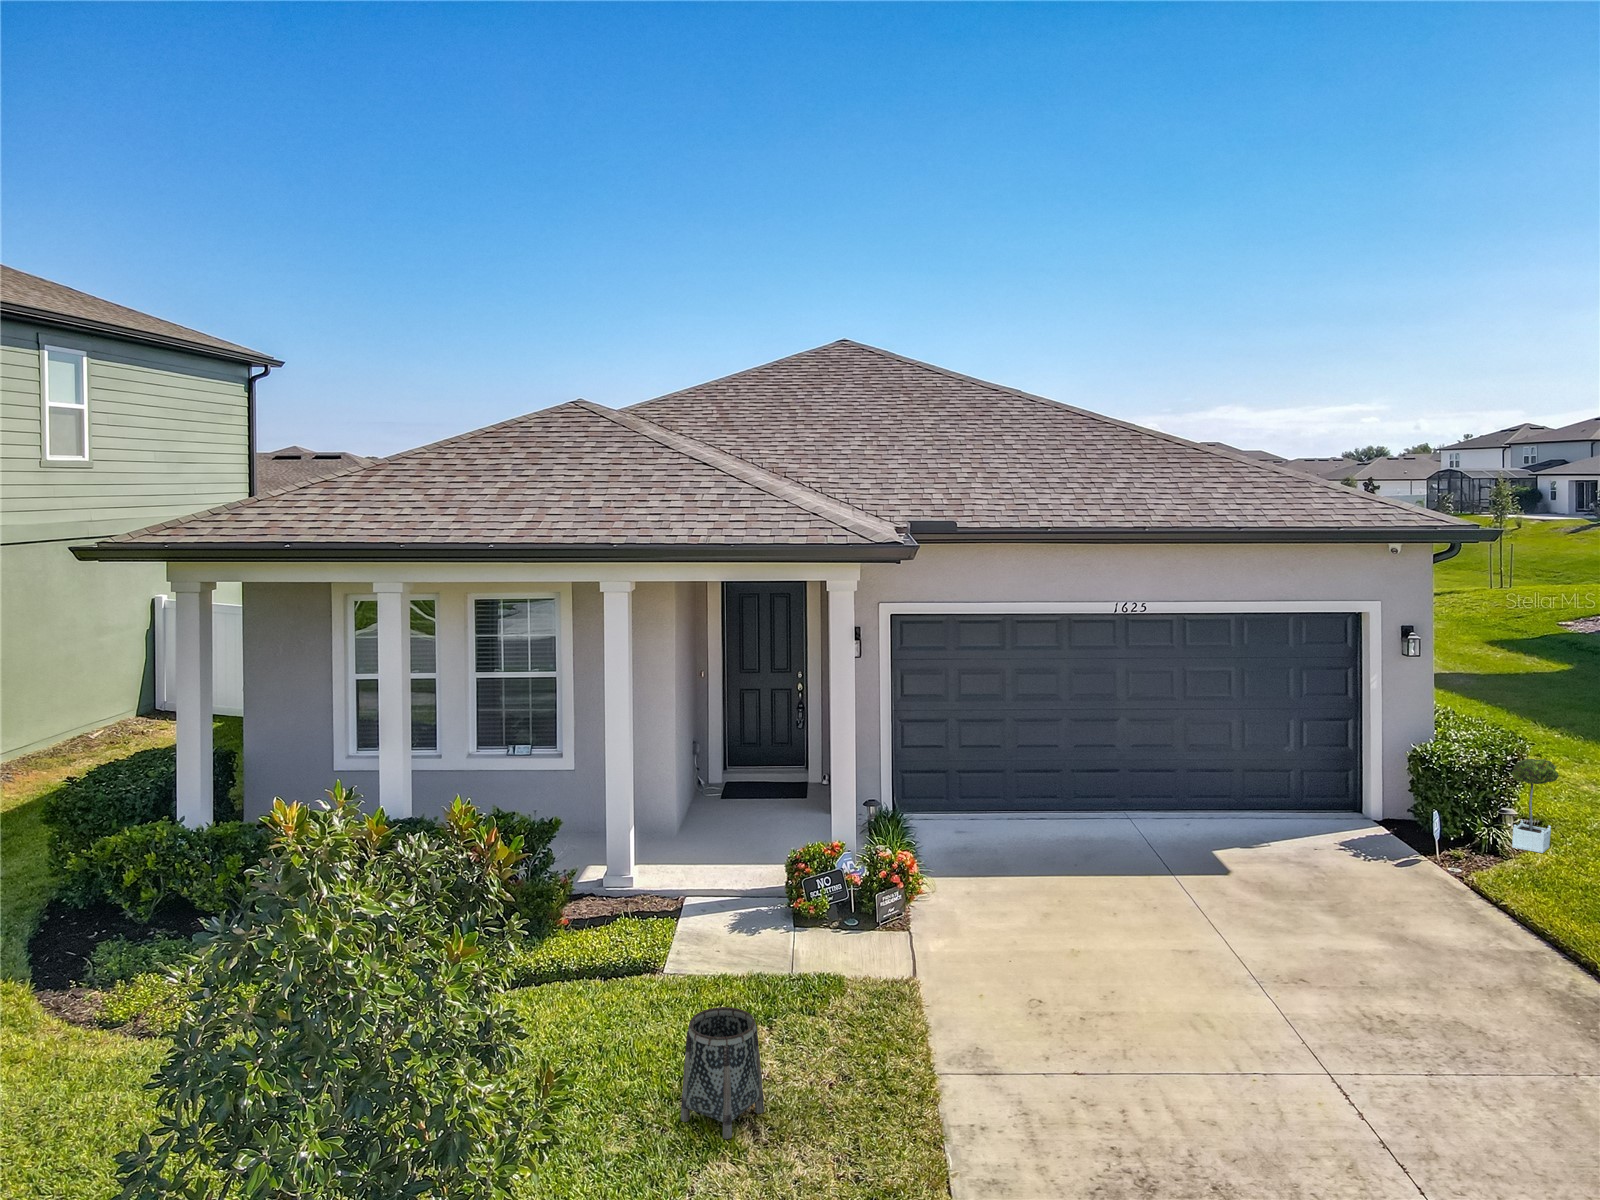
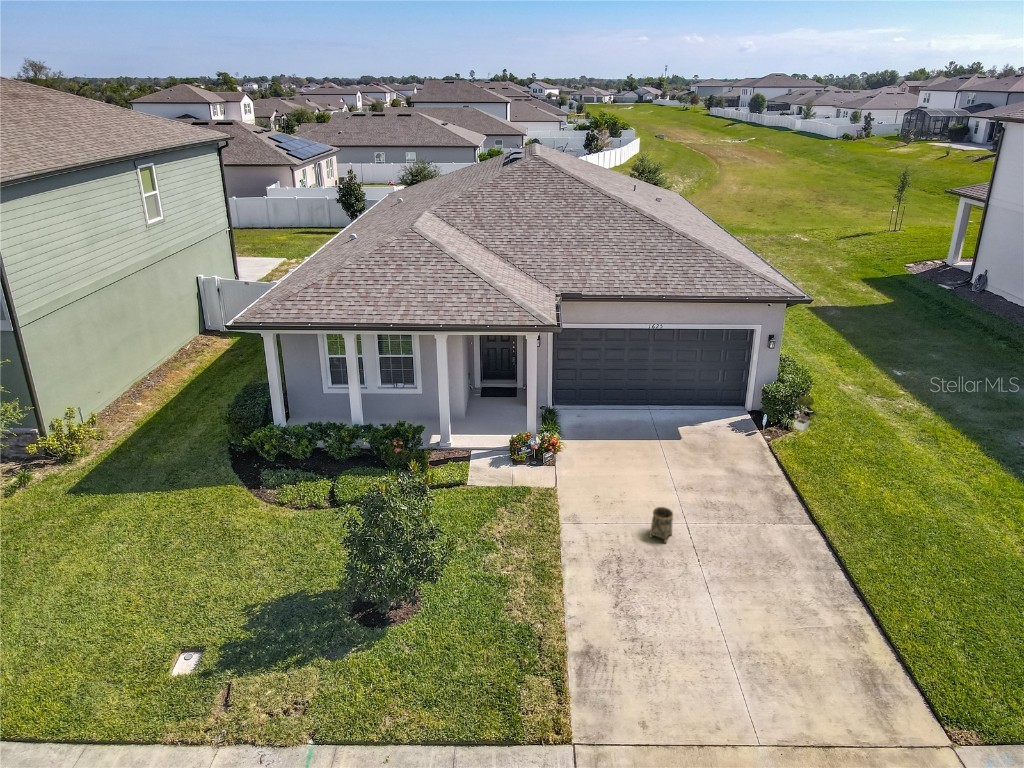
basket: present [681,1007,764,1139] -> present [649,507,673,543]

